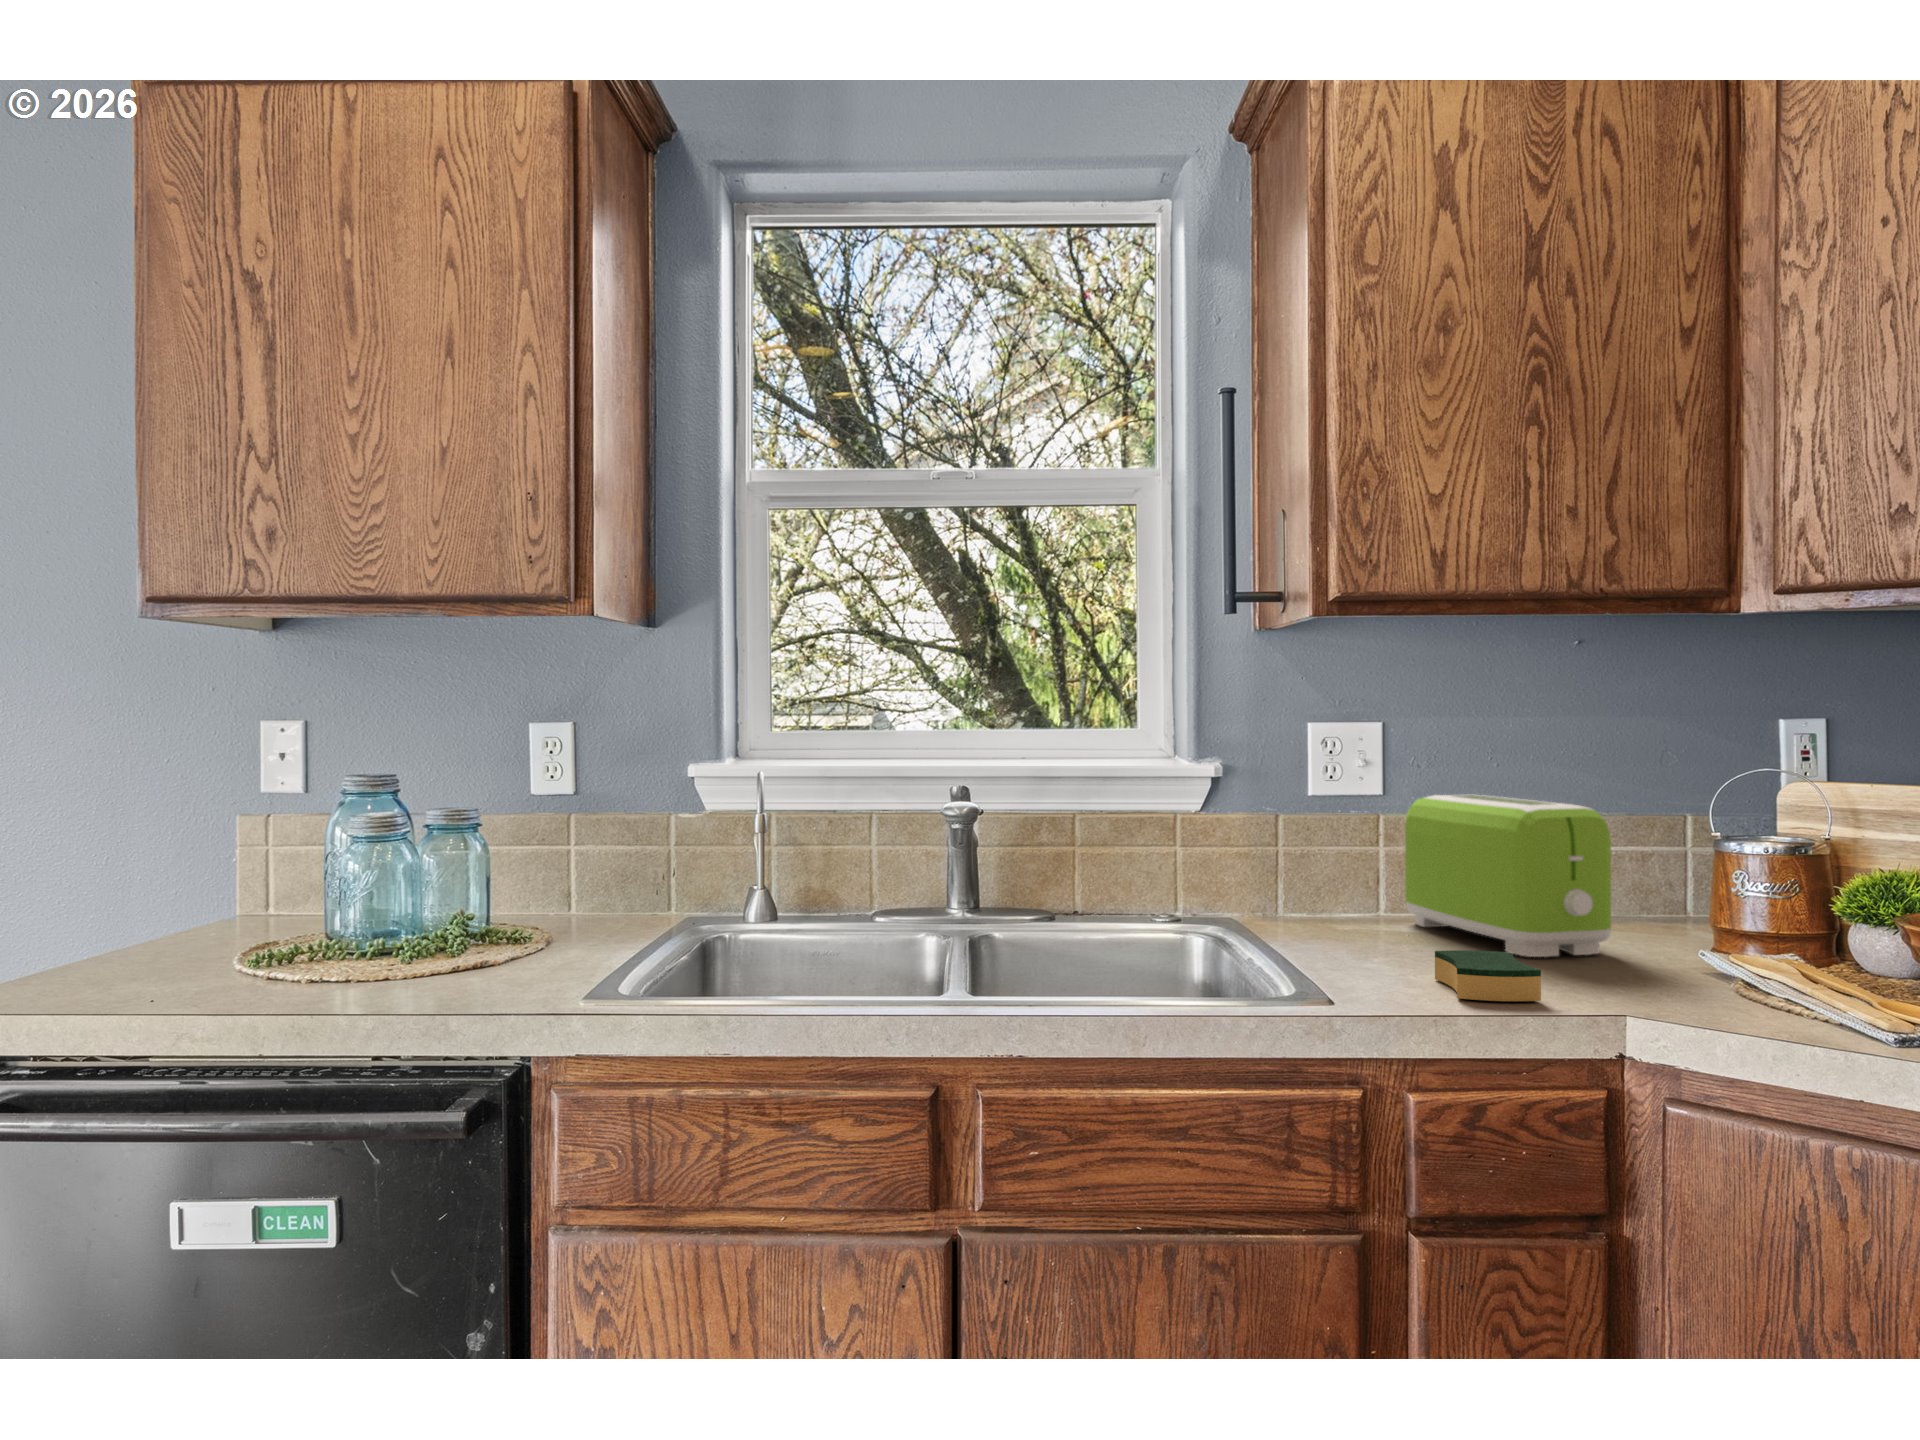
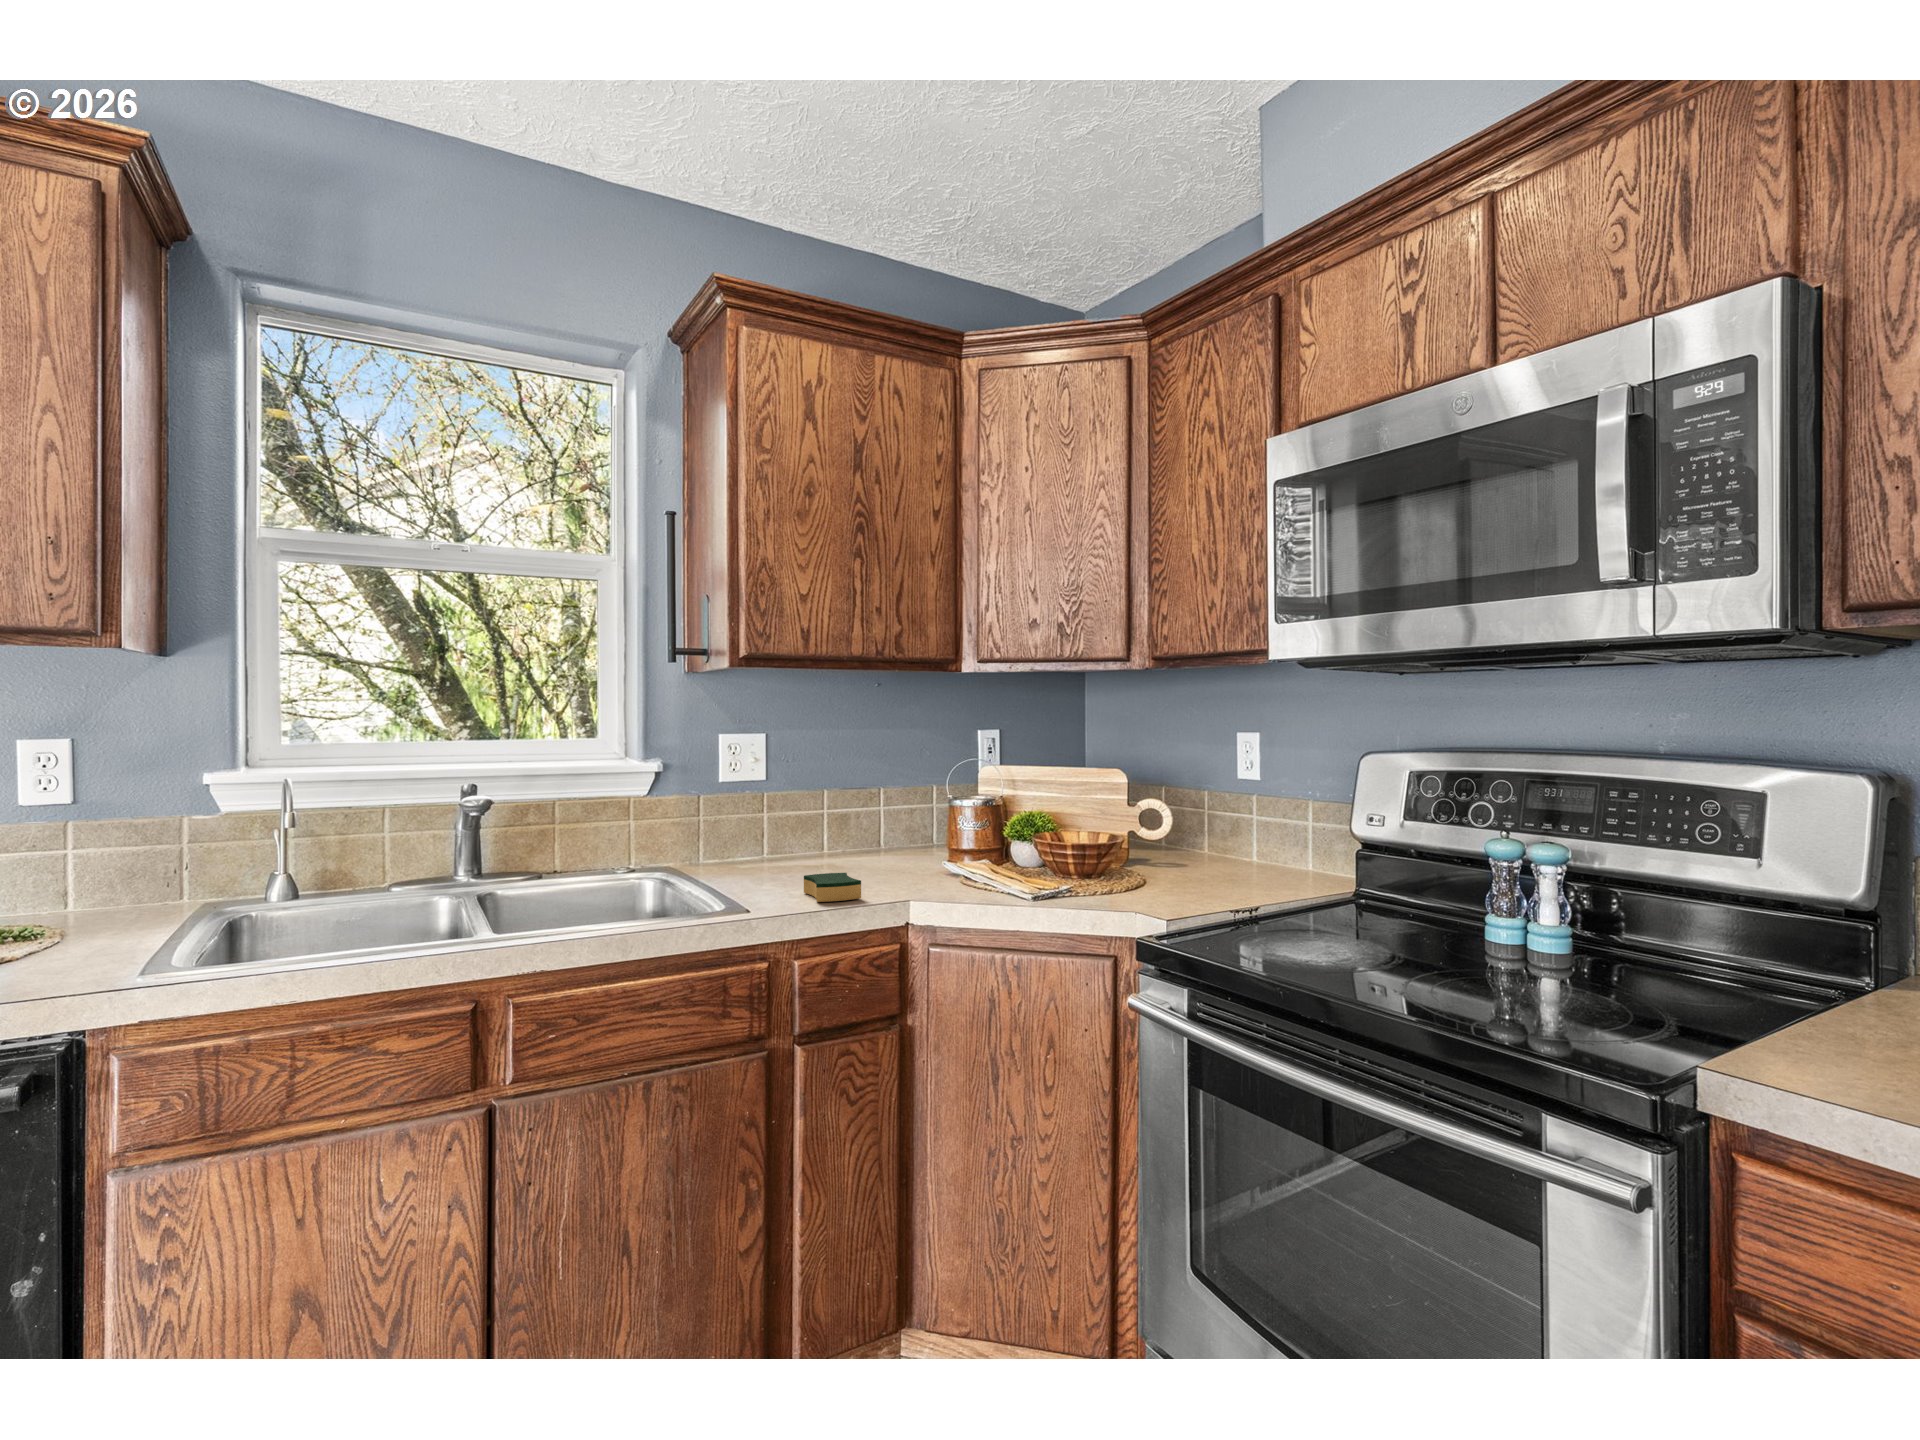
toaster: present [1405,795,1611,957] -> none [785,778,899,875]

